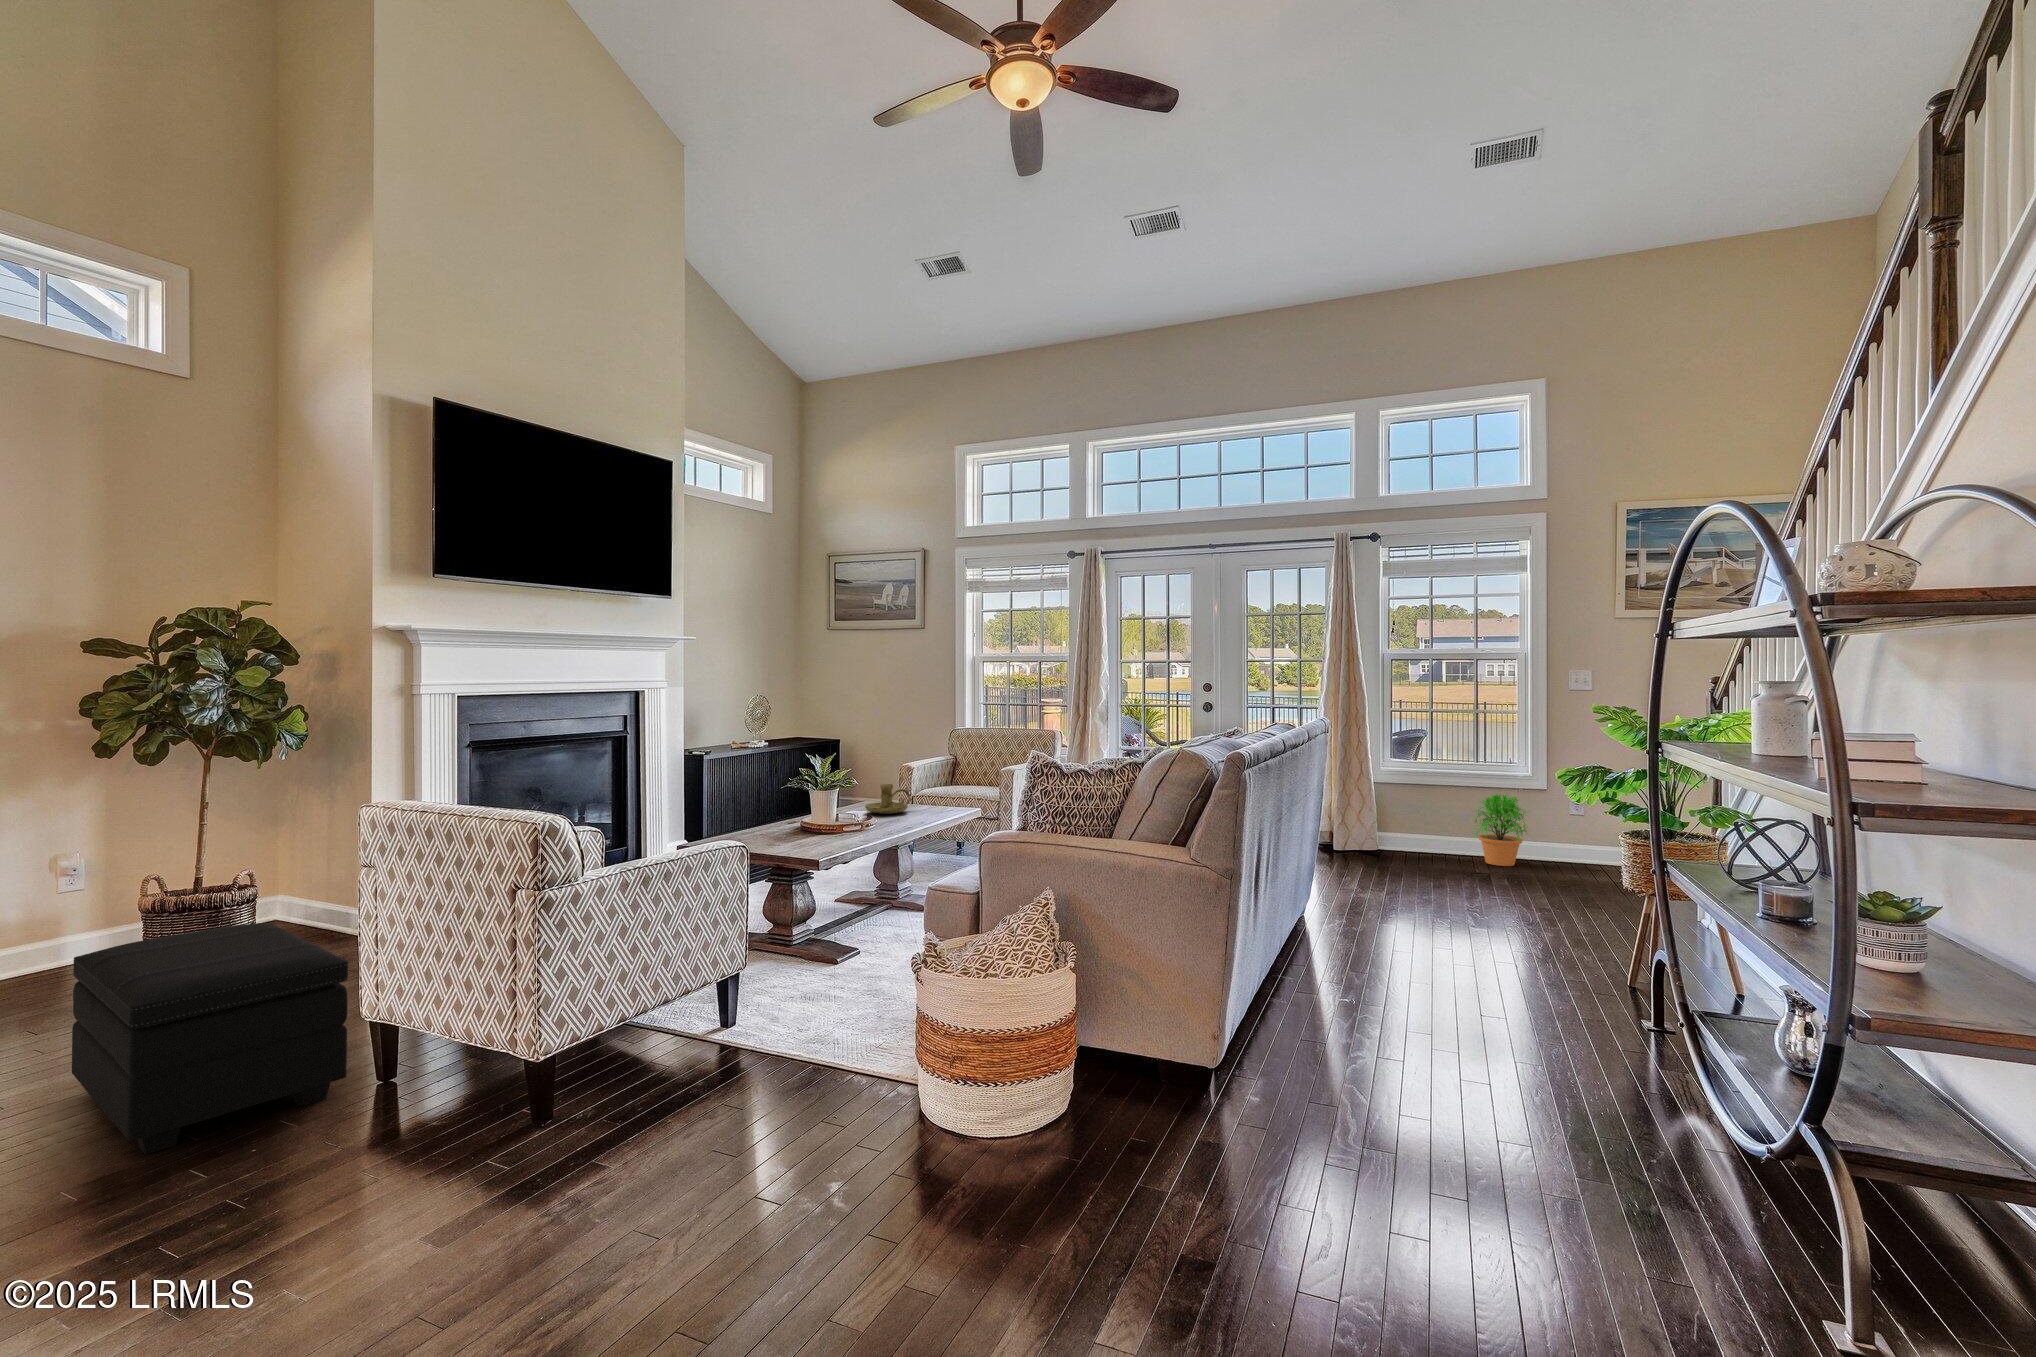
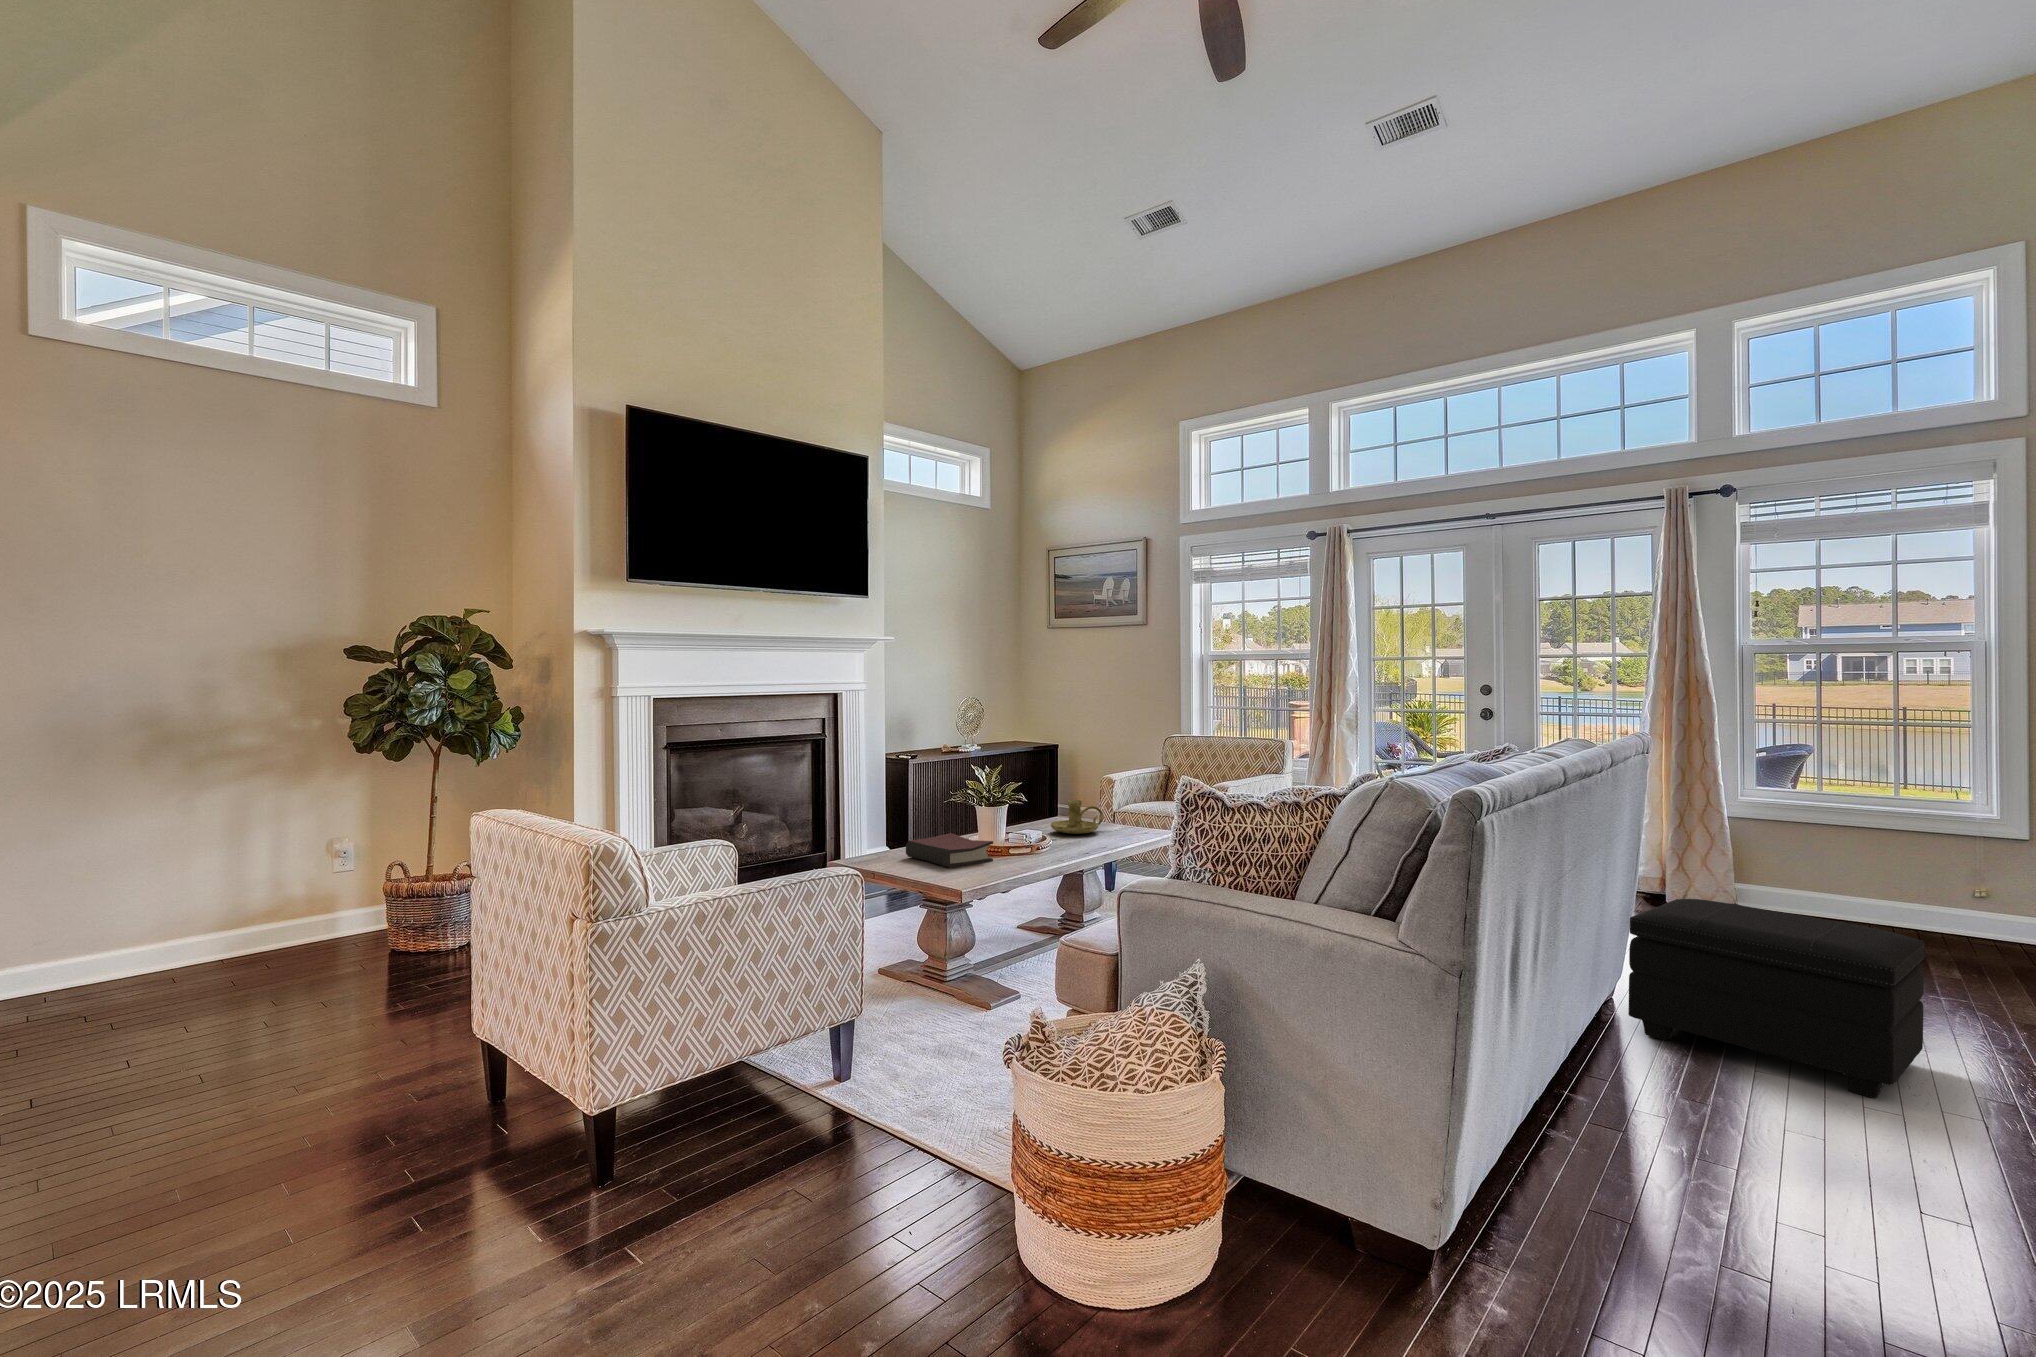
potted plant: present [1472,794,1526,866] -> none [1889,841,2000,948]
hardback book: none [745,816,827,845] -> present [906,833,993,868]
footstool: present [72,923,348,1154] -> present [1628,899,1925,1098]

